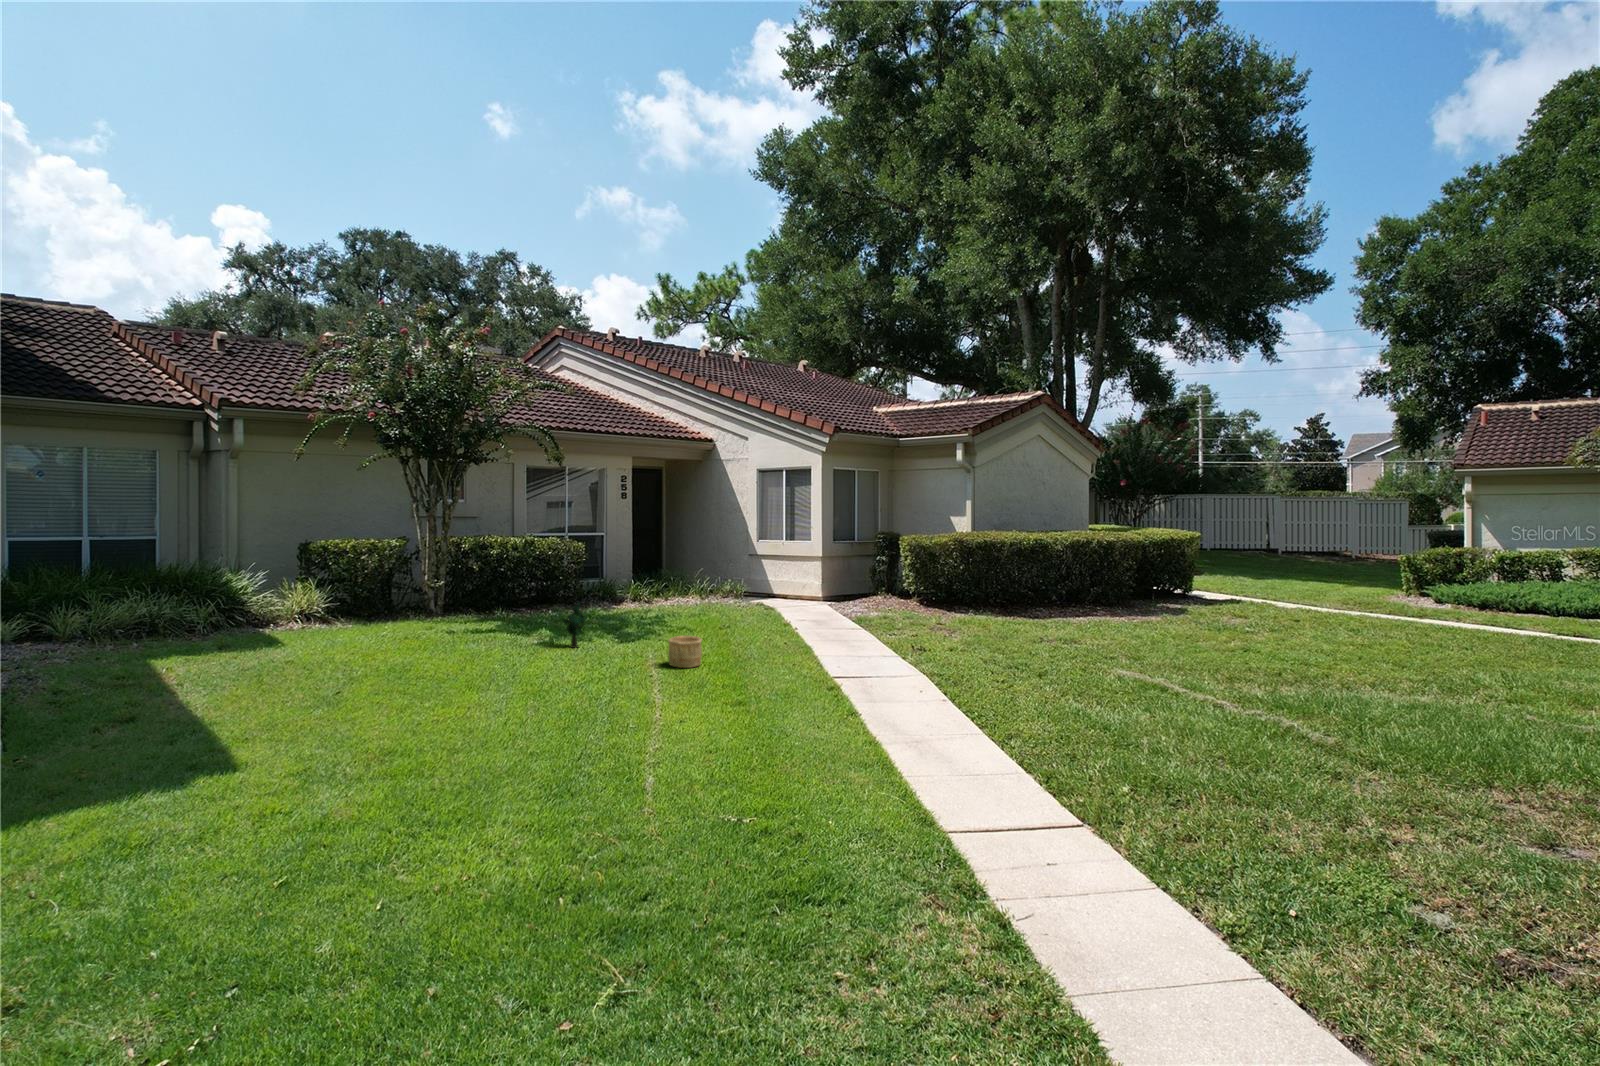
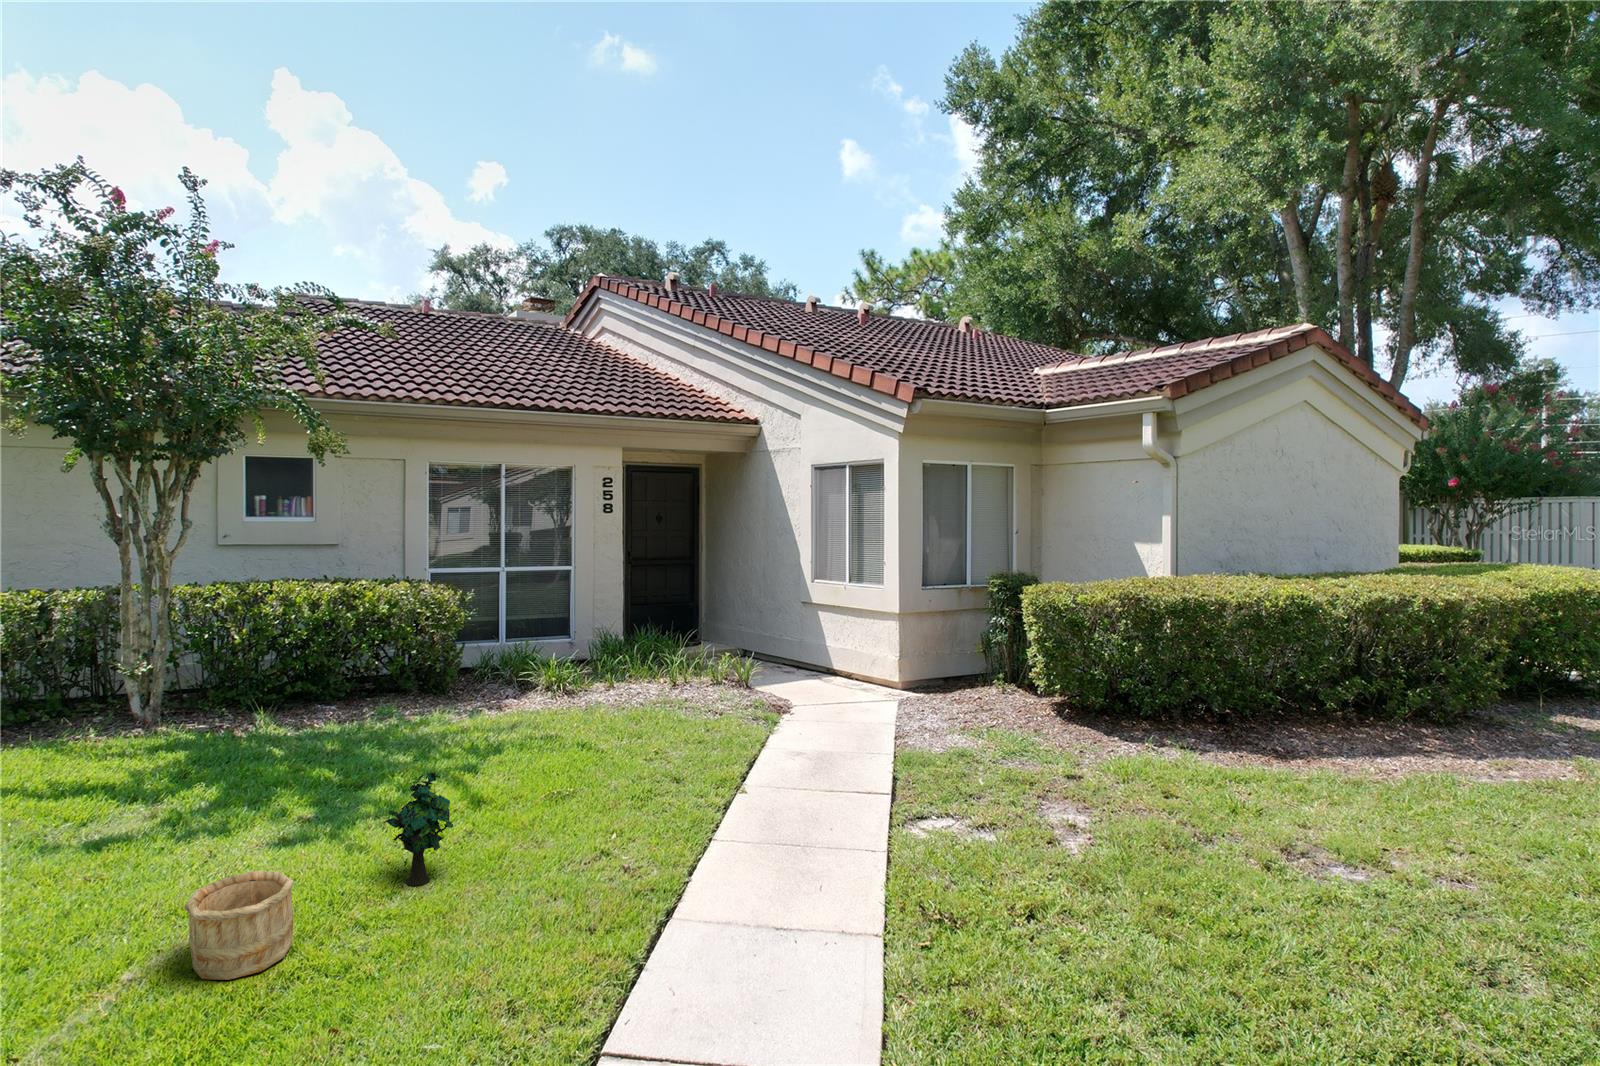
decorative plant: present [562,602,587,648] -> present [383,772,454,886]

